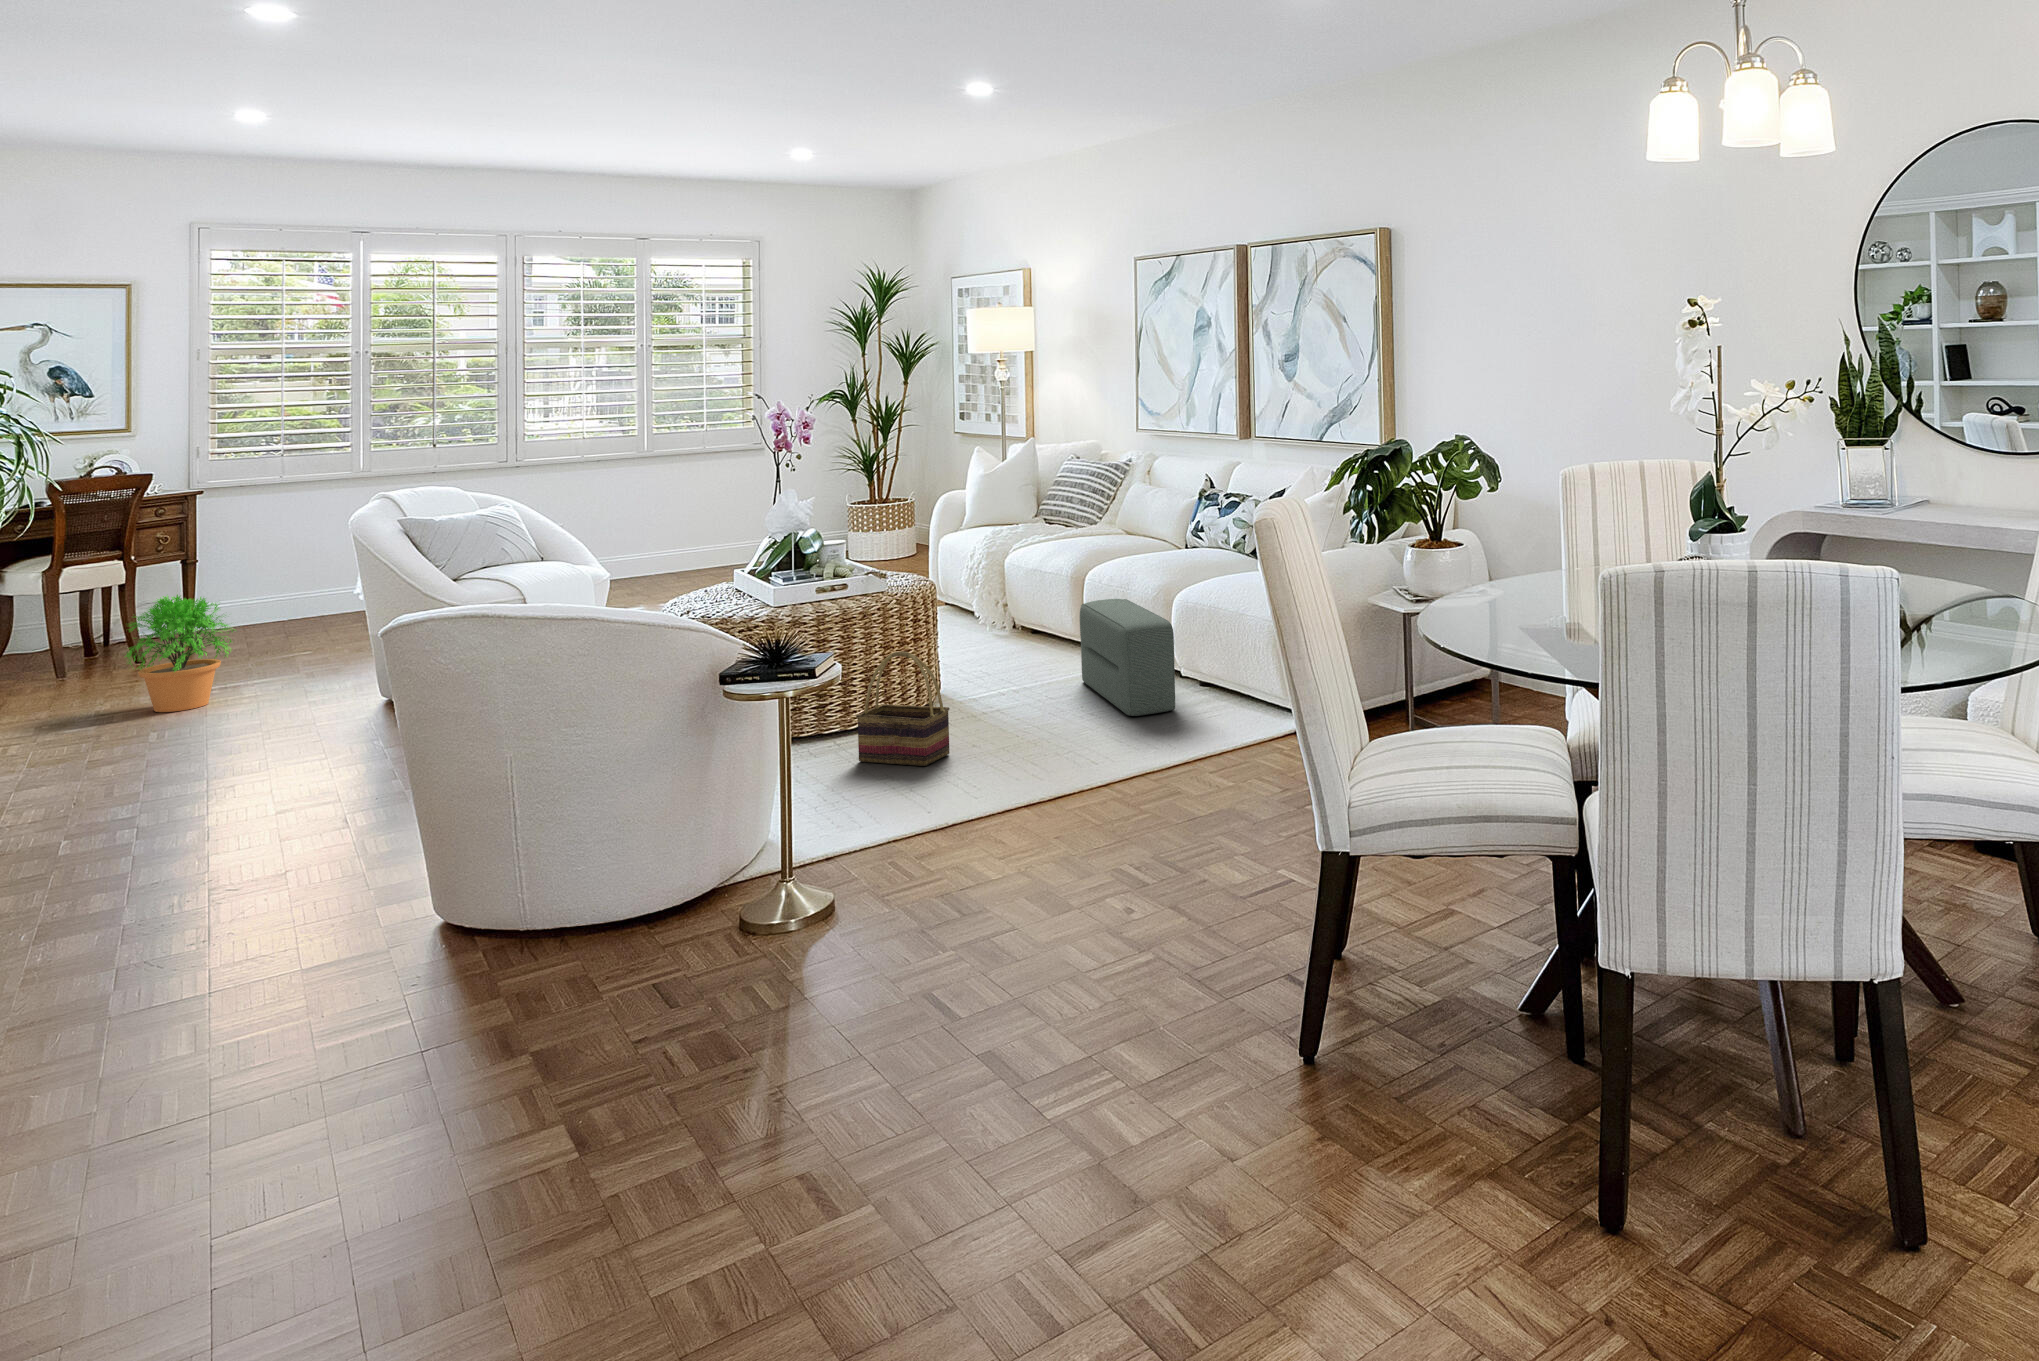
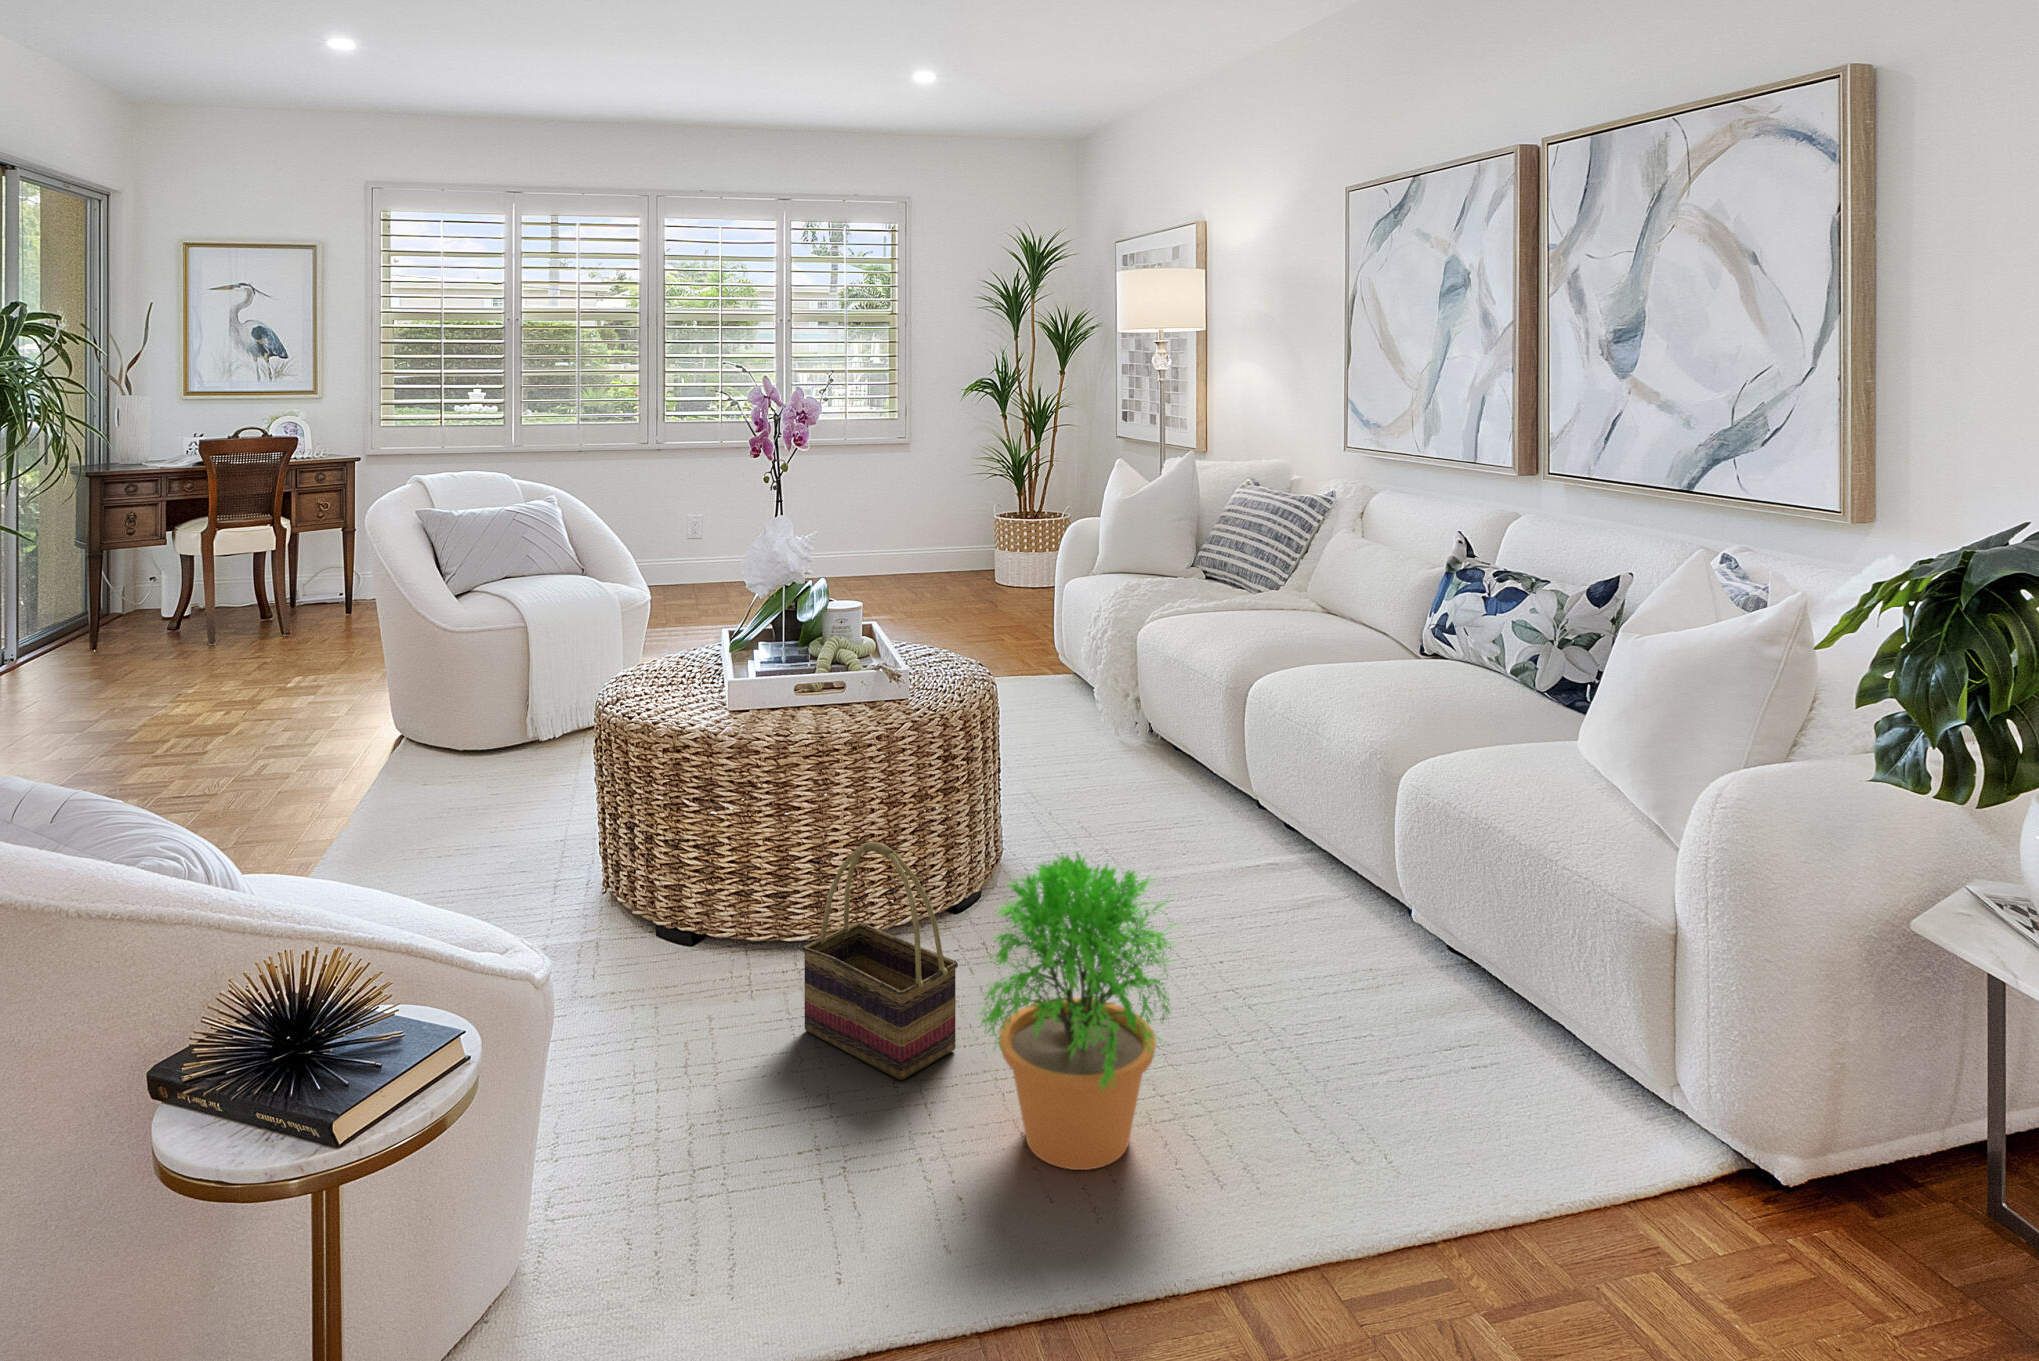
potted plant: present [125,594,233,712] -> present [980,853,1172,1170]
pouf: present [1080,599,1175,716] -> none [1231,744,1396,1011]

